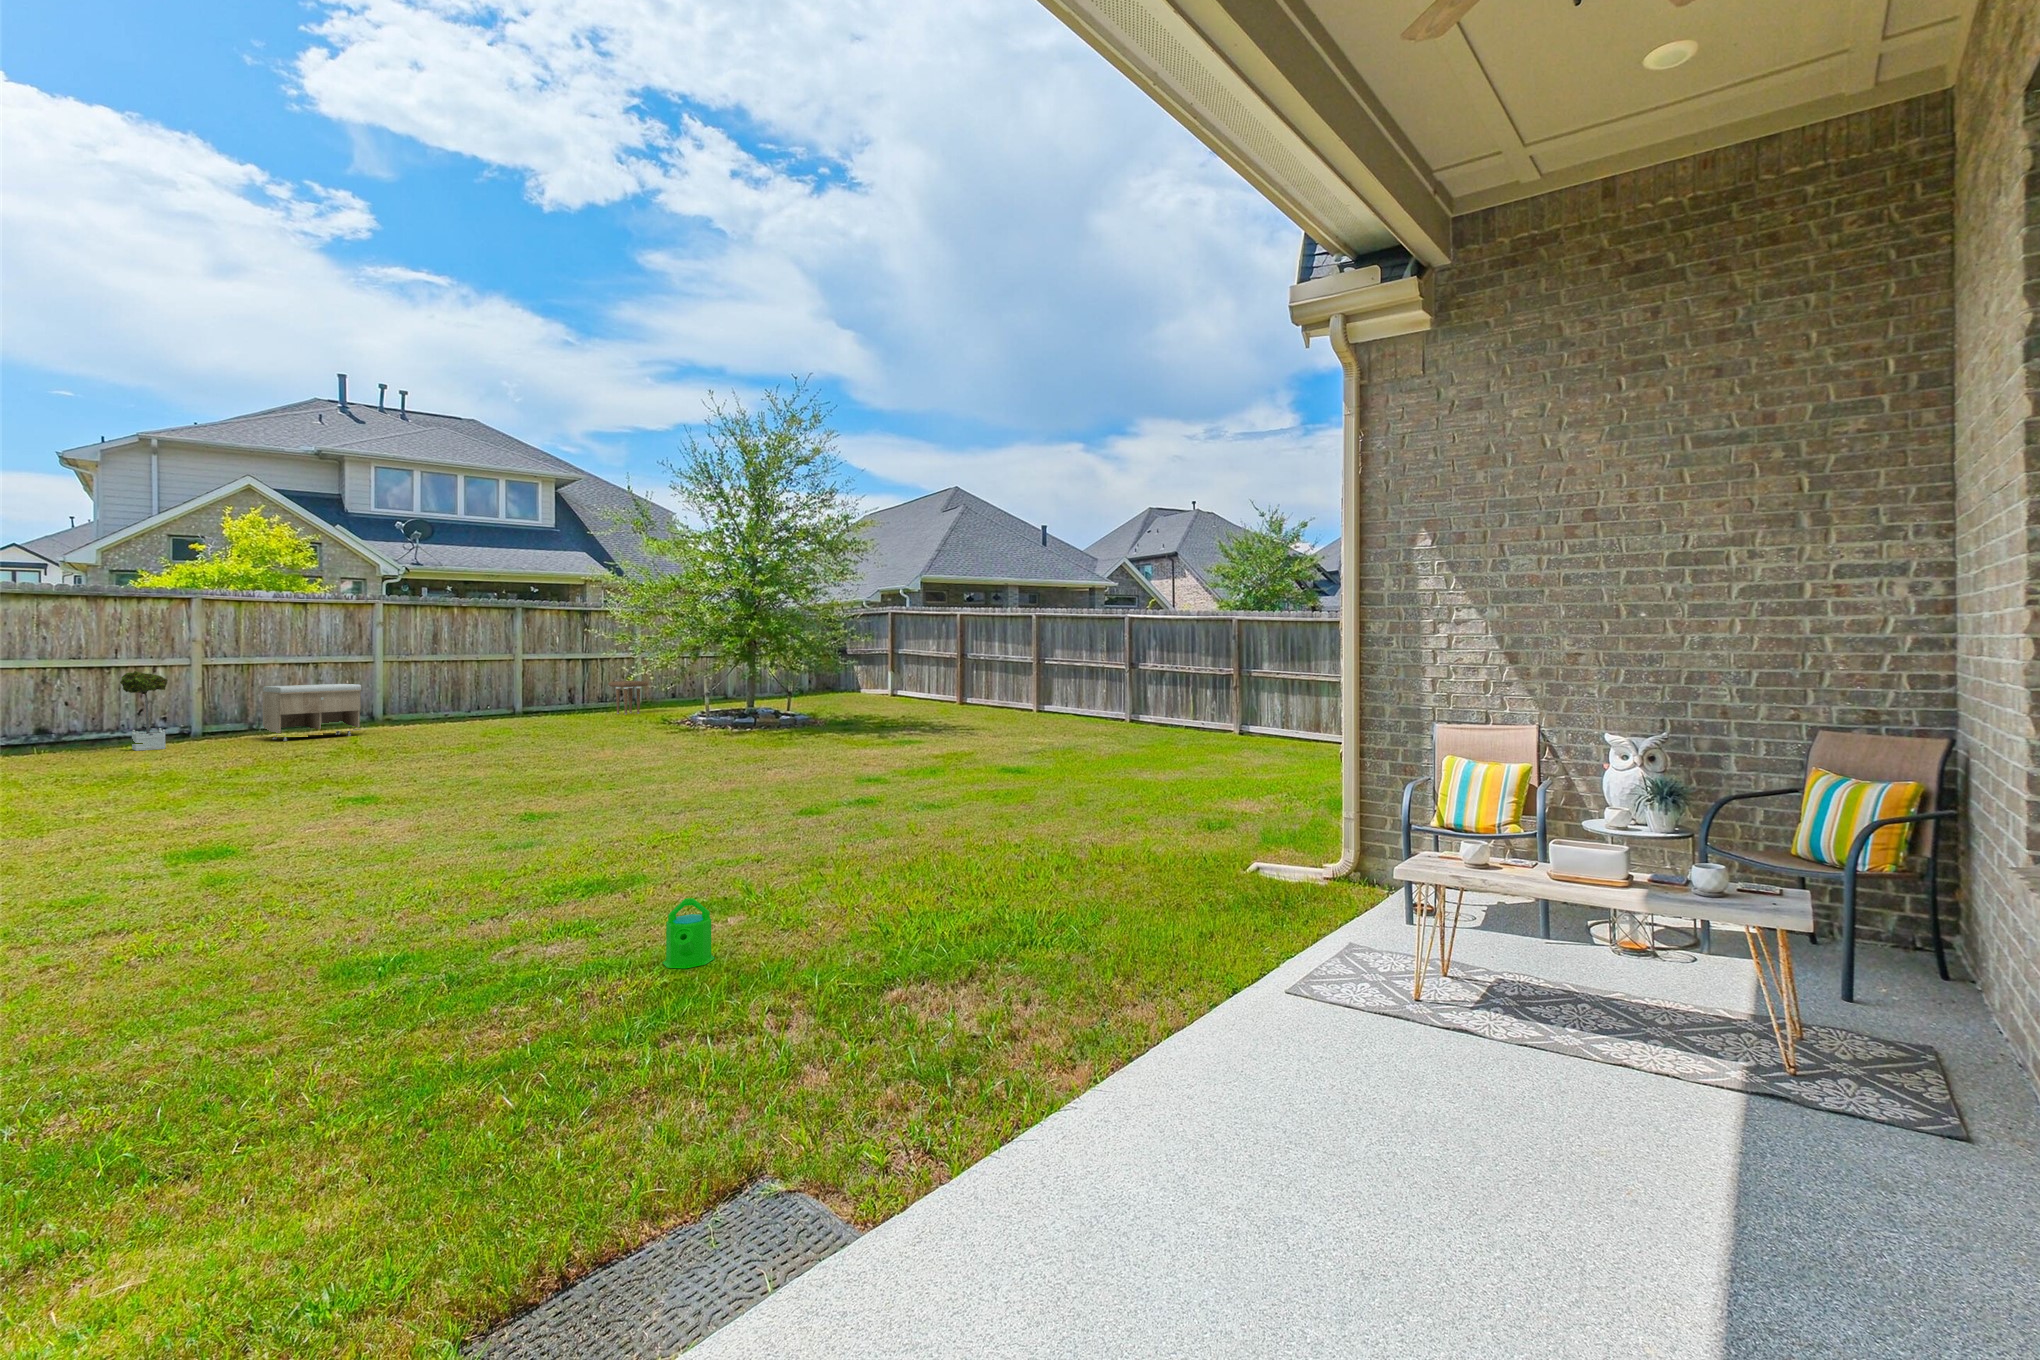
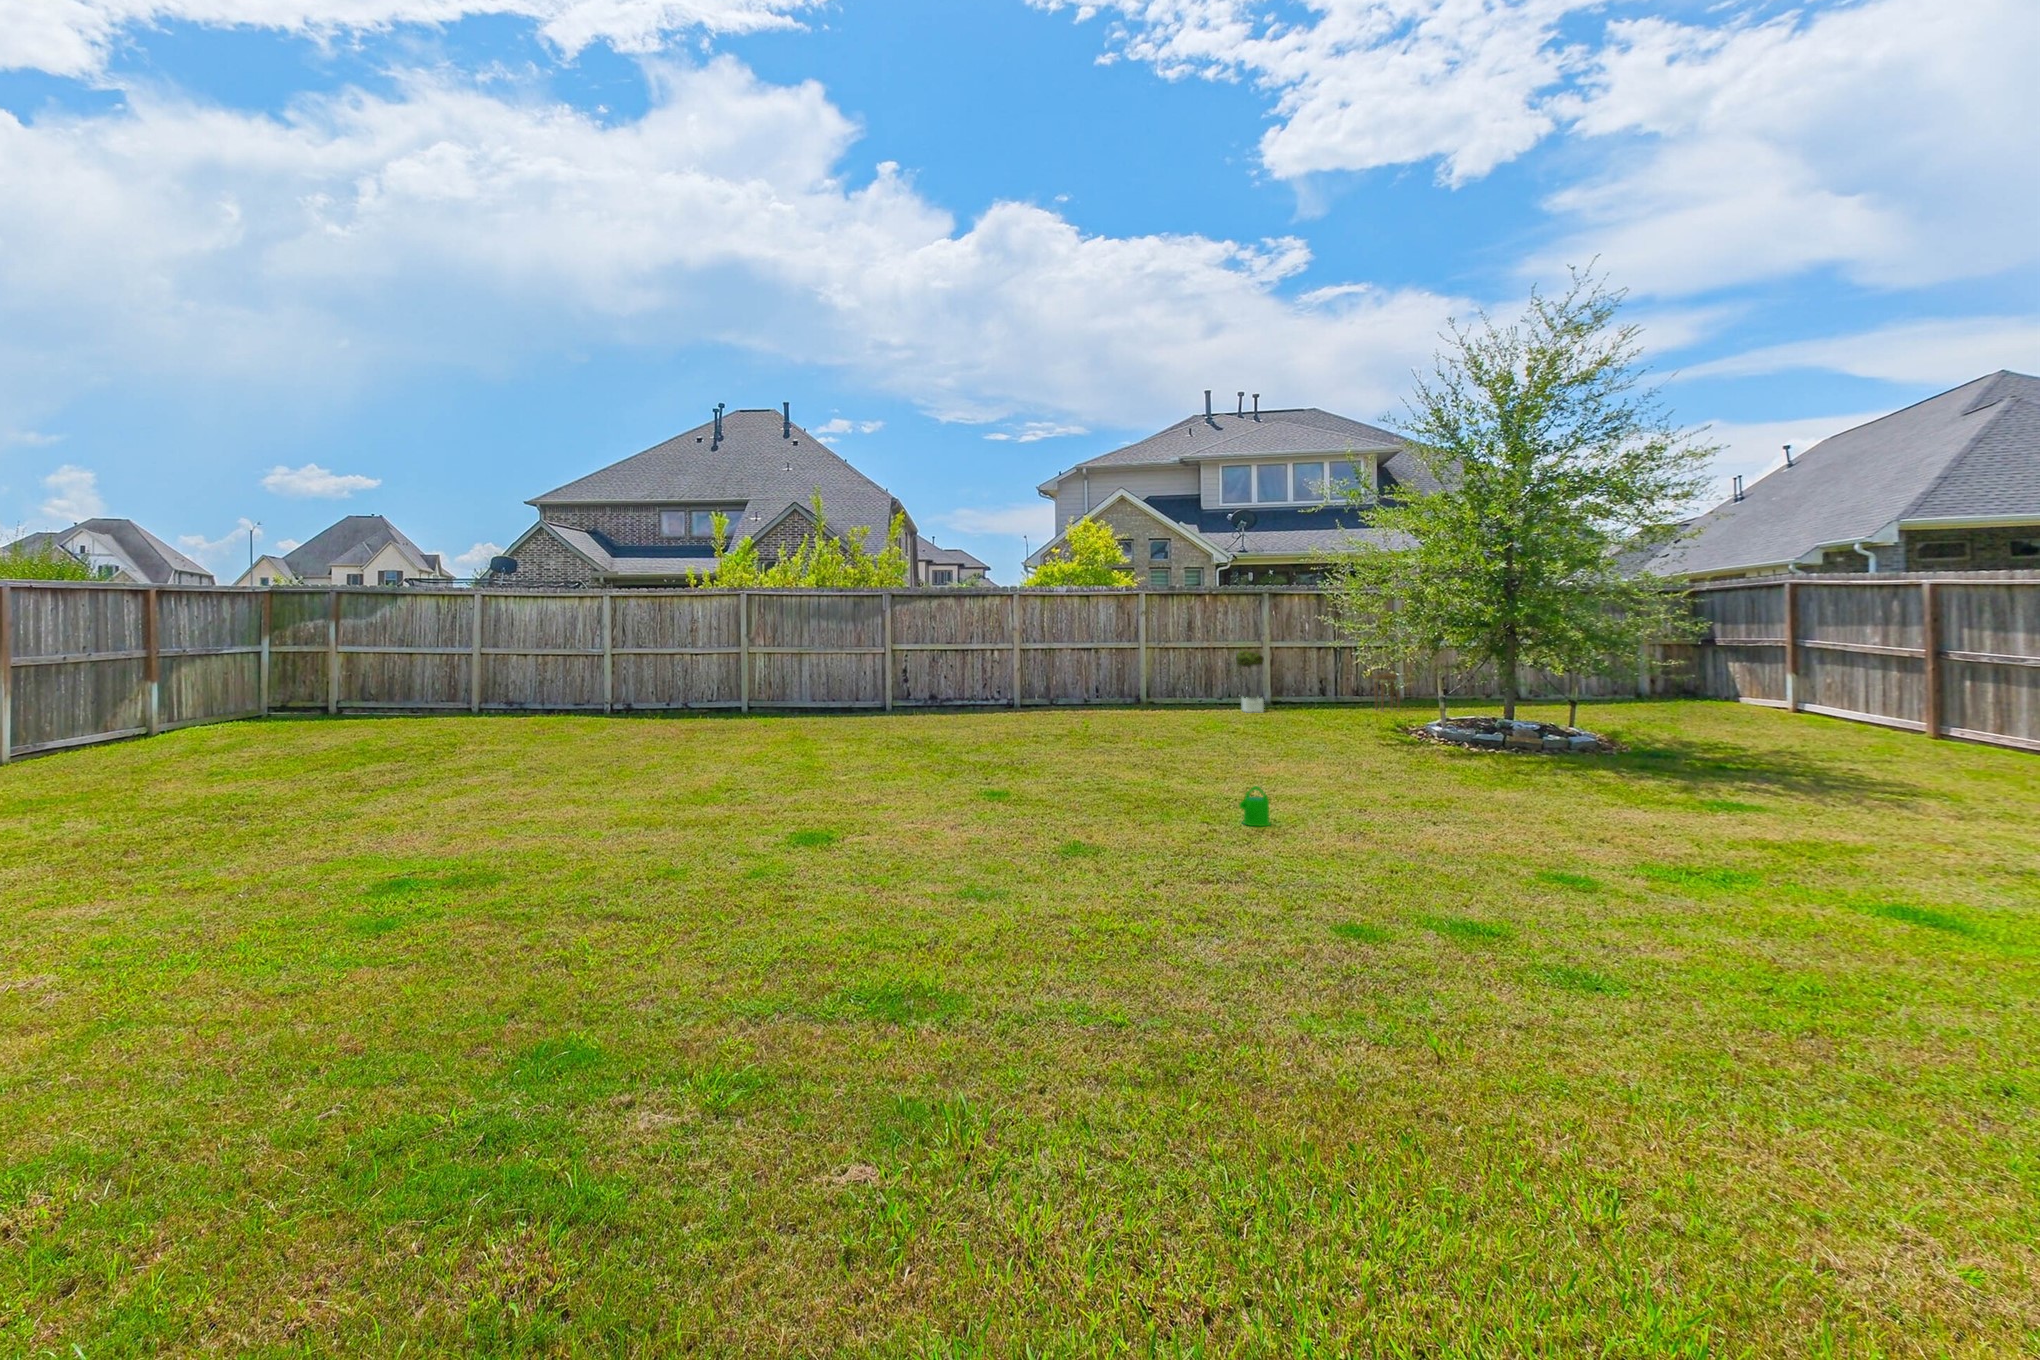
potted tree: present [120,671,168,751] -> present [1236,651,1264,713]
storage bench: present [263,684,361,741] -> none [1059,667,1122,715]
watering can: present [662,898,715,969] -> present [1239,786,1271,827]

